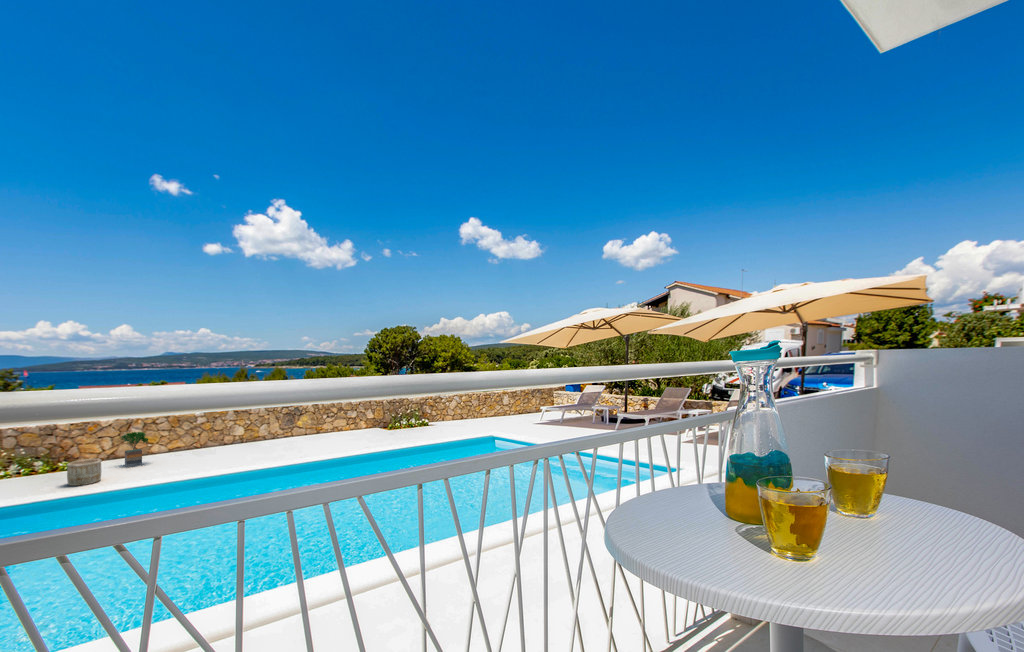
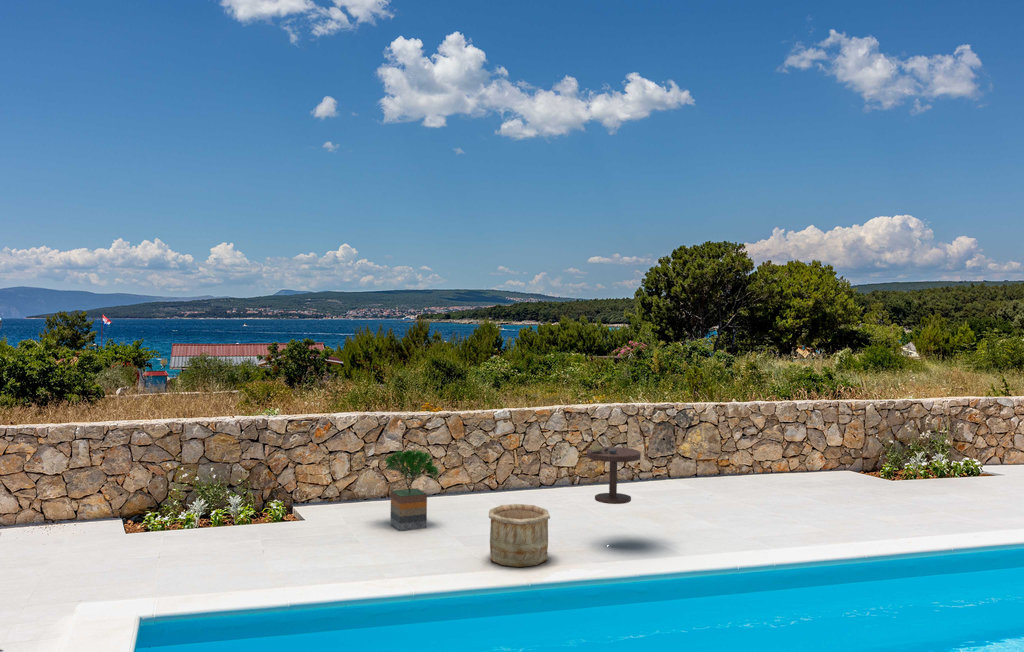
side table: none [209,422,234,463] -> present [587,445,641,504]
wooden bucket: present [67,458,102,486] -> present [489,504,550,567]

